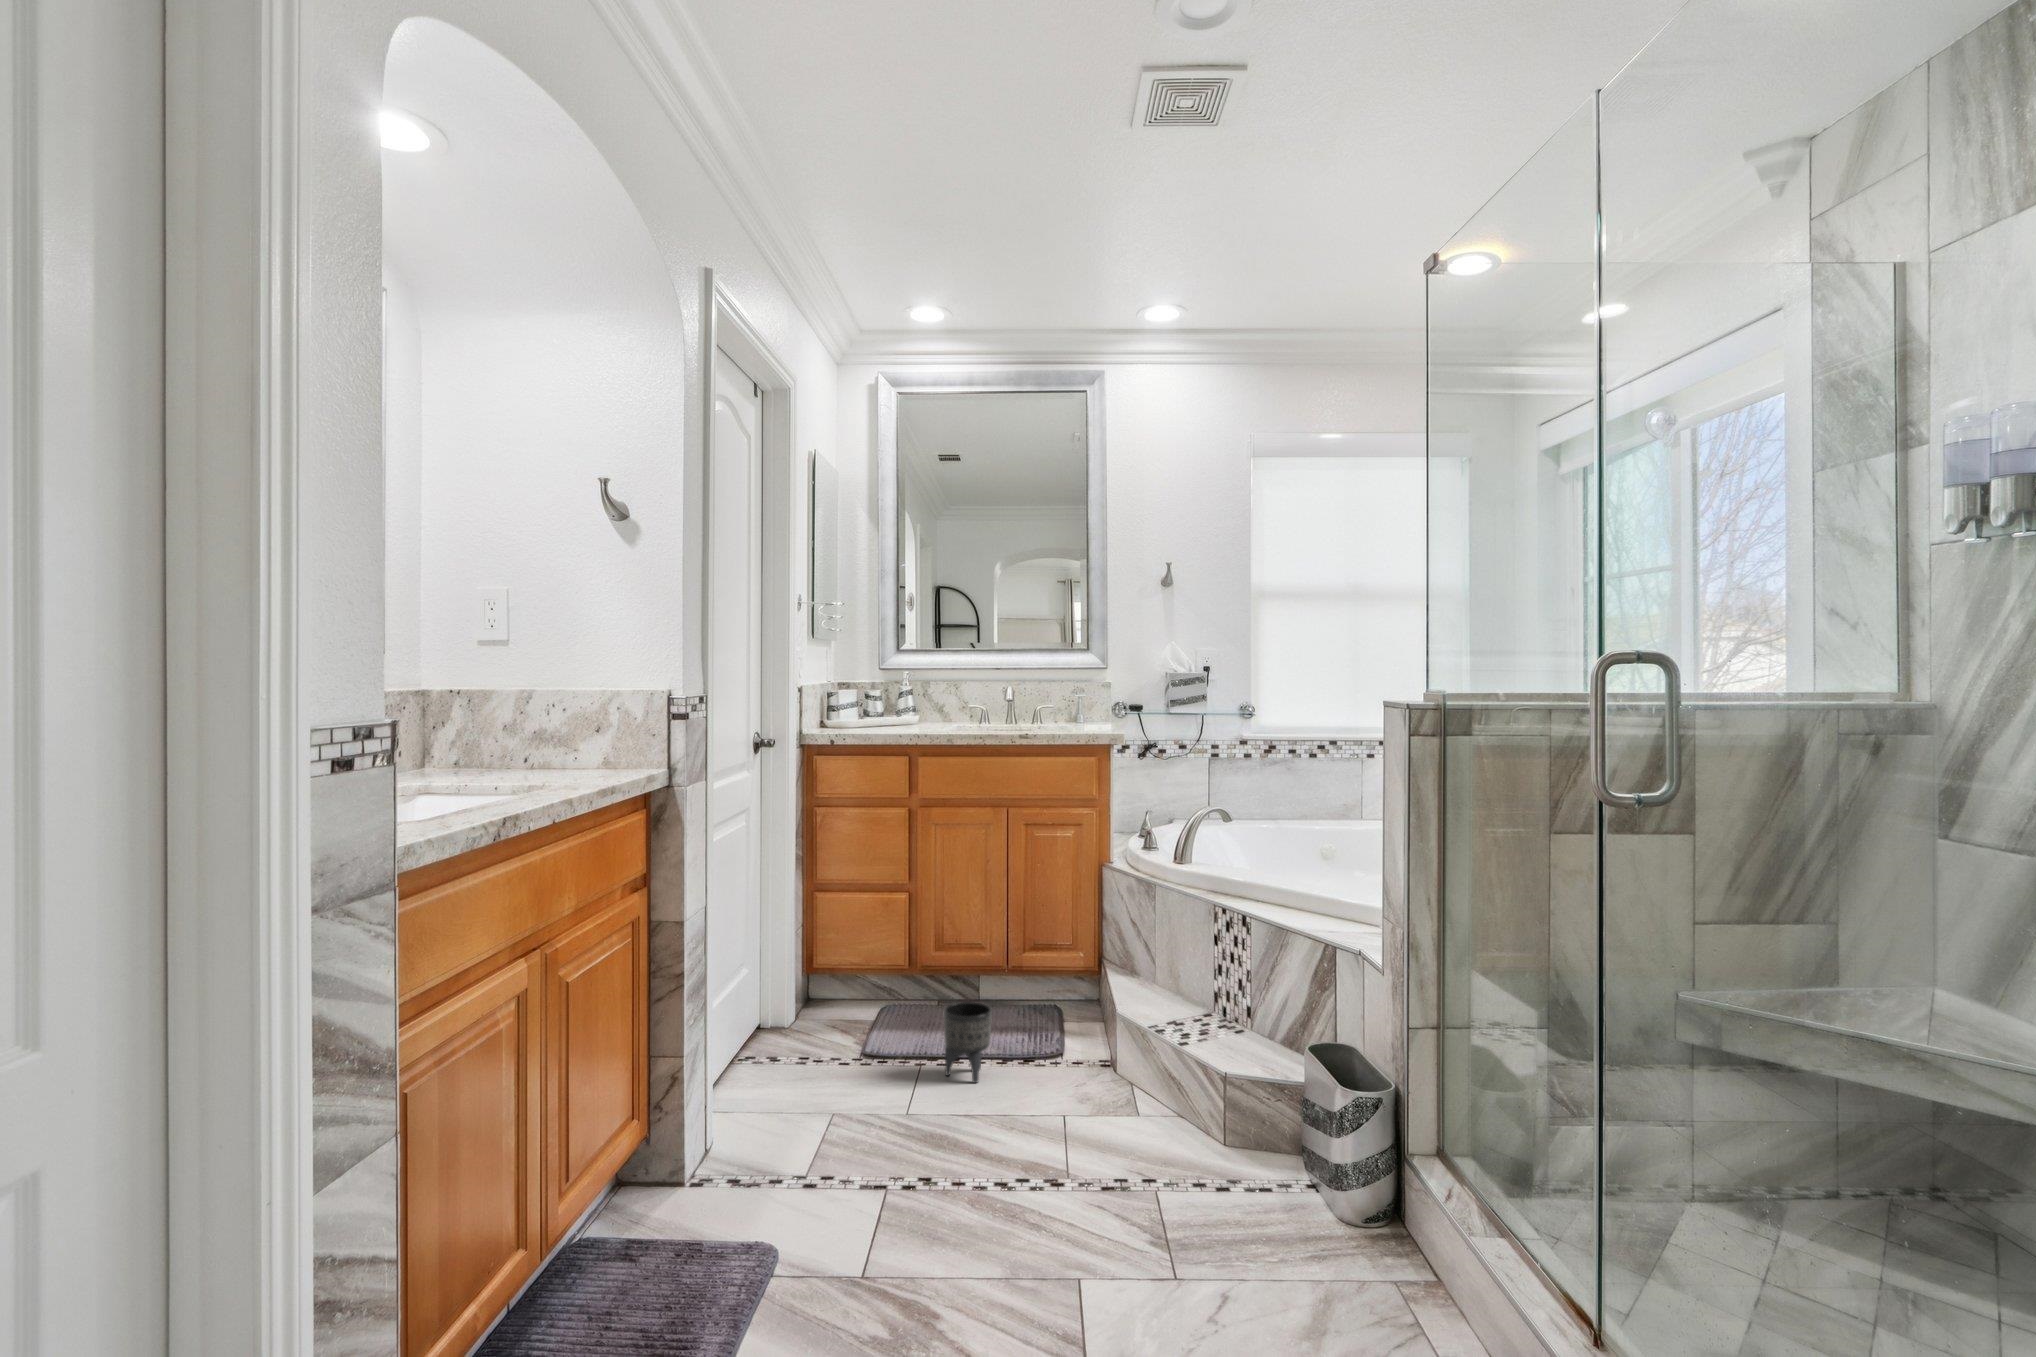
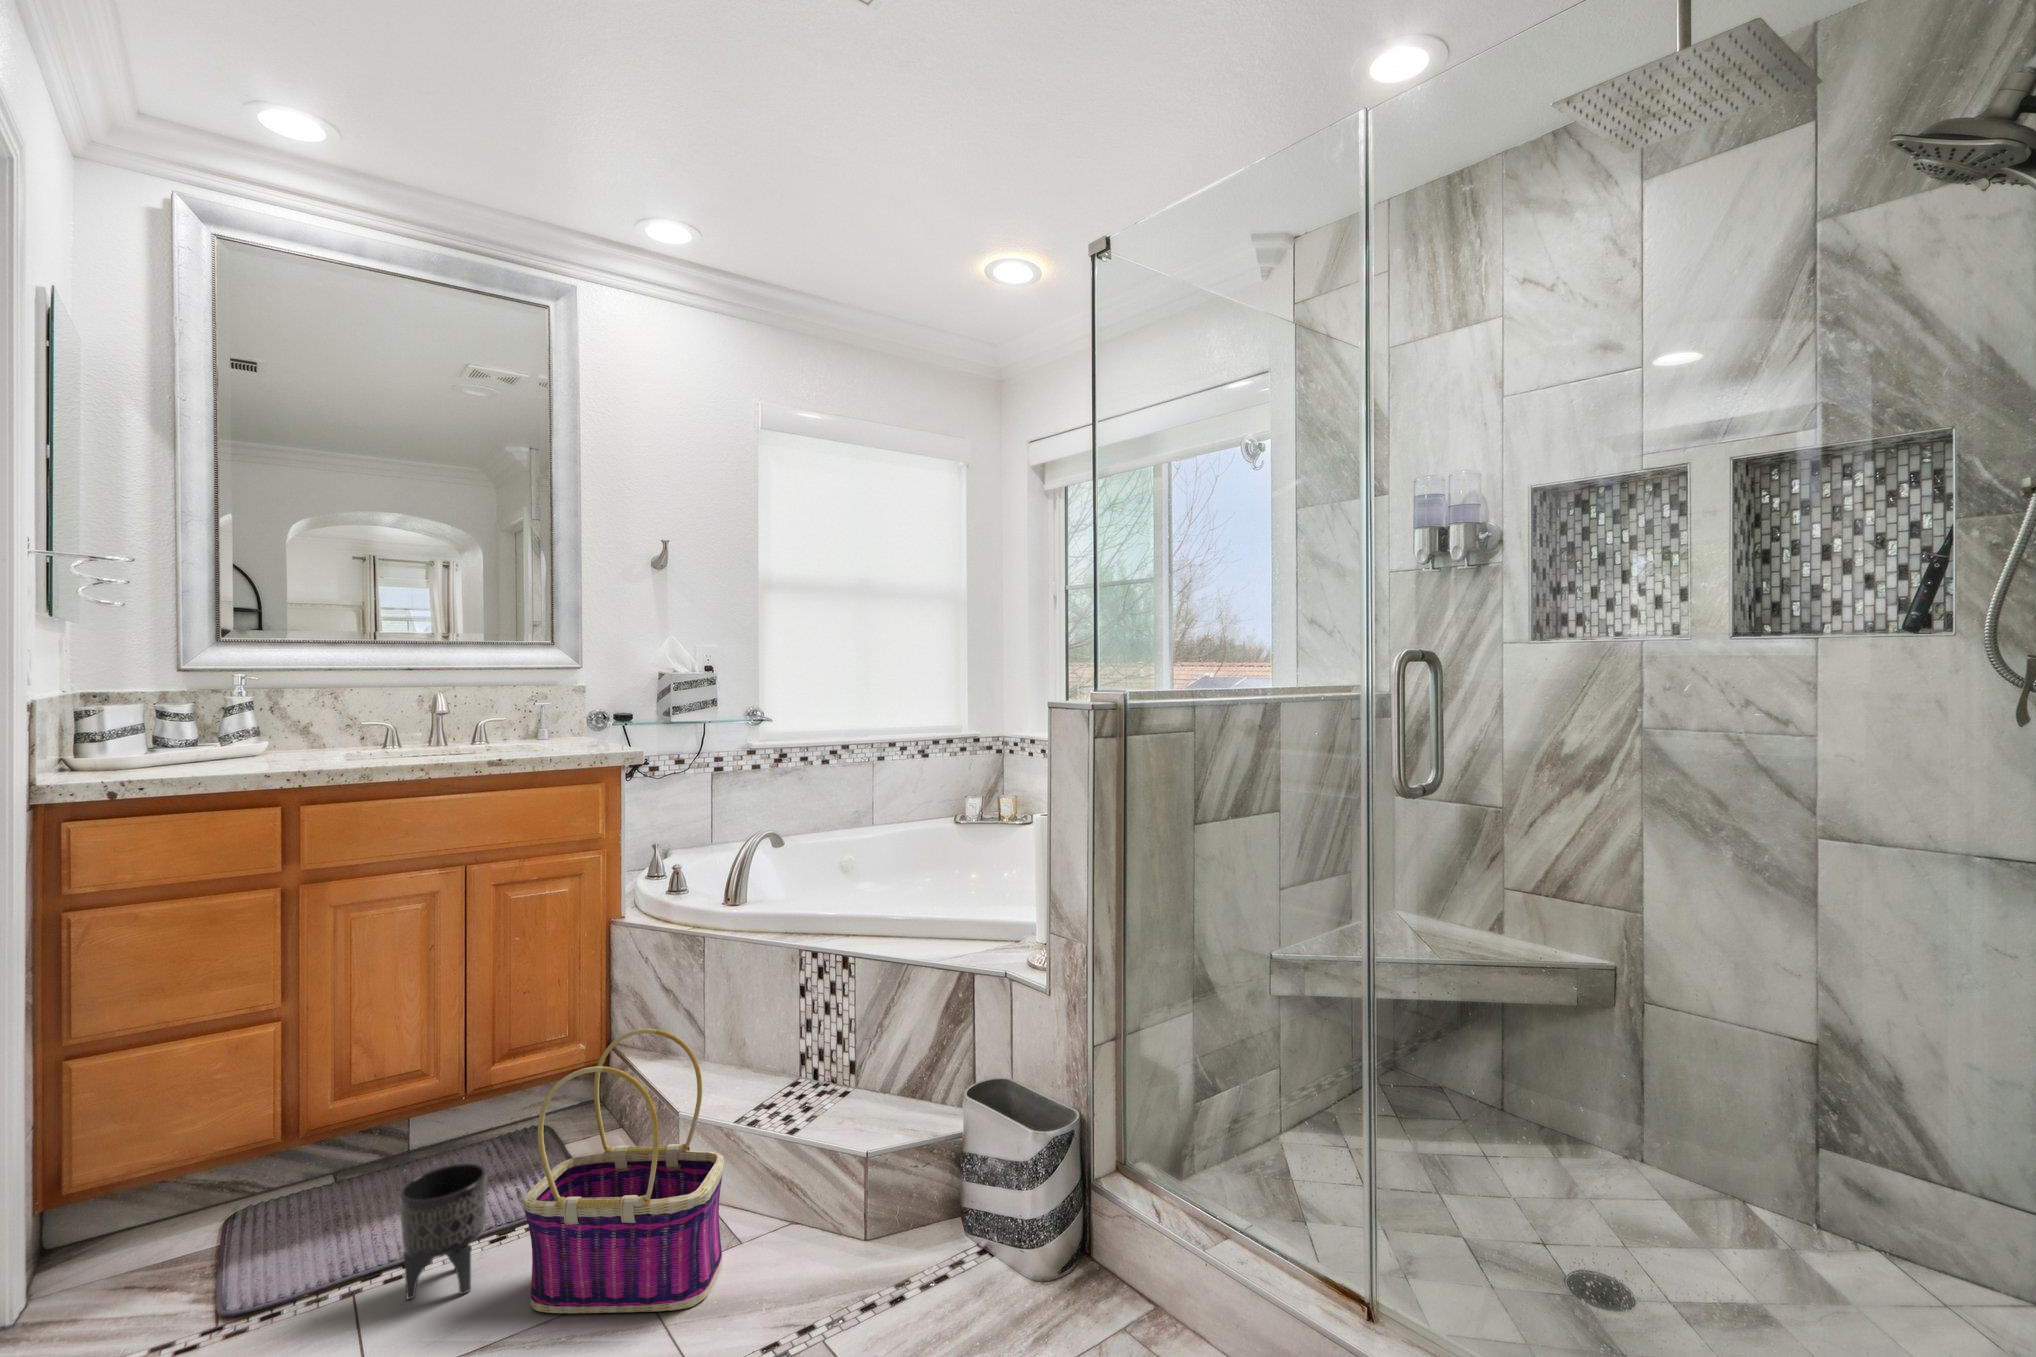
basket: none [1003,938,1128,1131] -> present [523,1028,724,1313]

